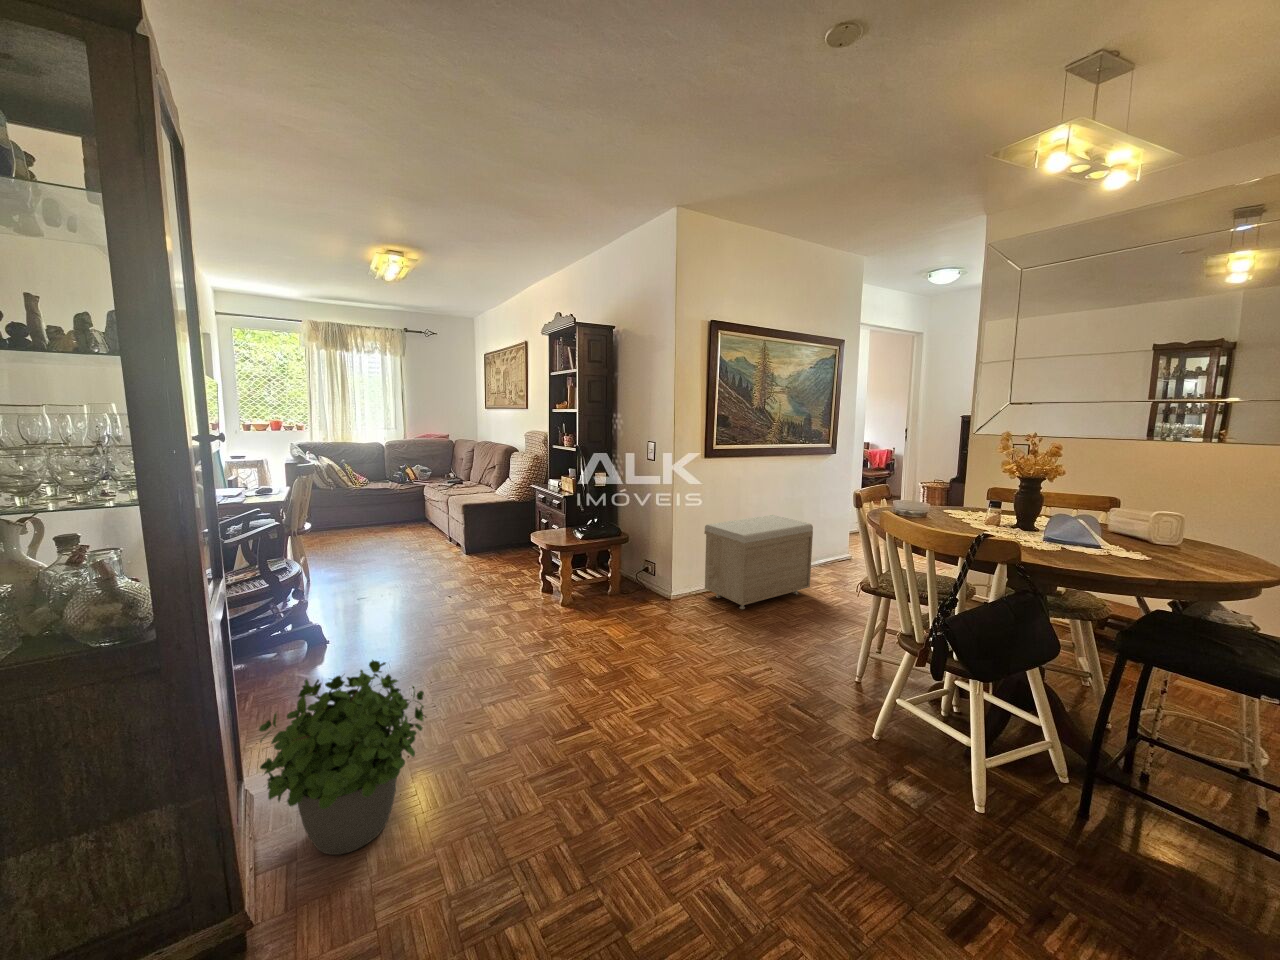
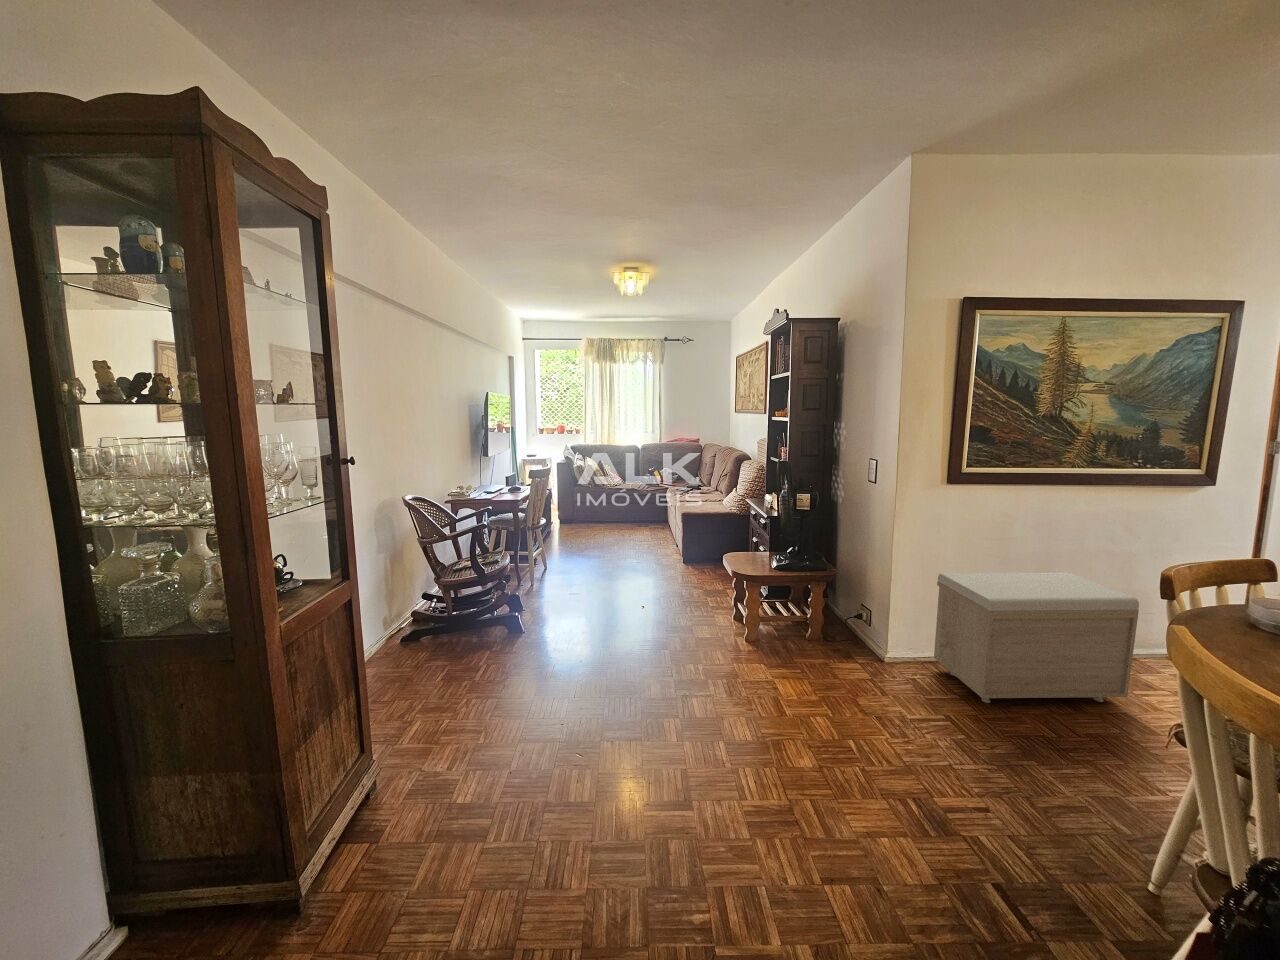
potted plant: present [259,660,426,855] -> none [353,669,505,847]

